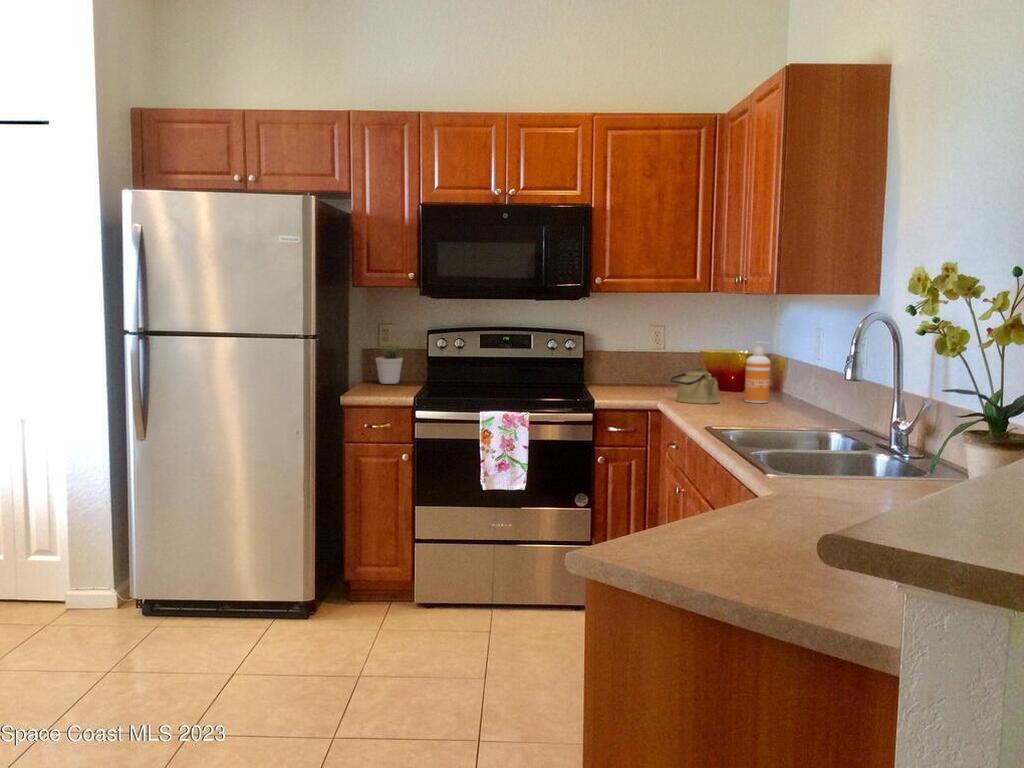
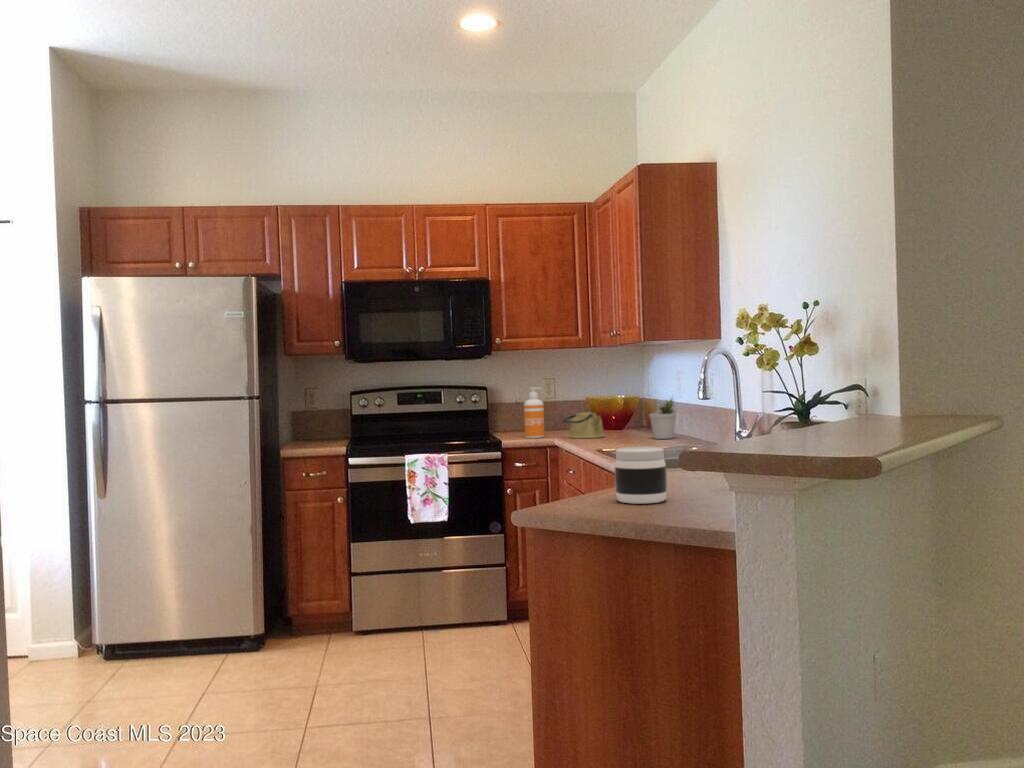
soap dispenser: present [744,342,770,403] -> present [524,388,545,438]
potted plant: present [376,343,403,384] -> present [649,398,676,439]
jar: none [713,482,792,575] -> present [615,446,667,504]

